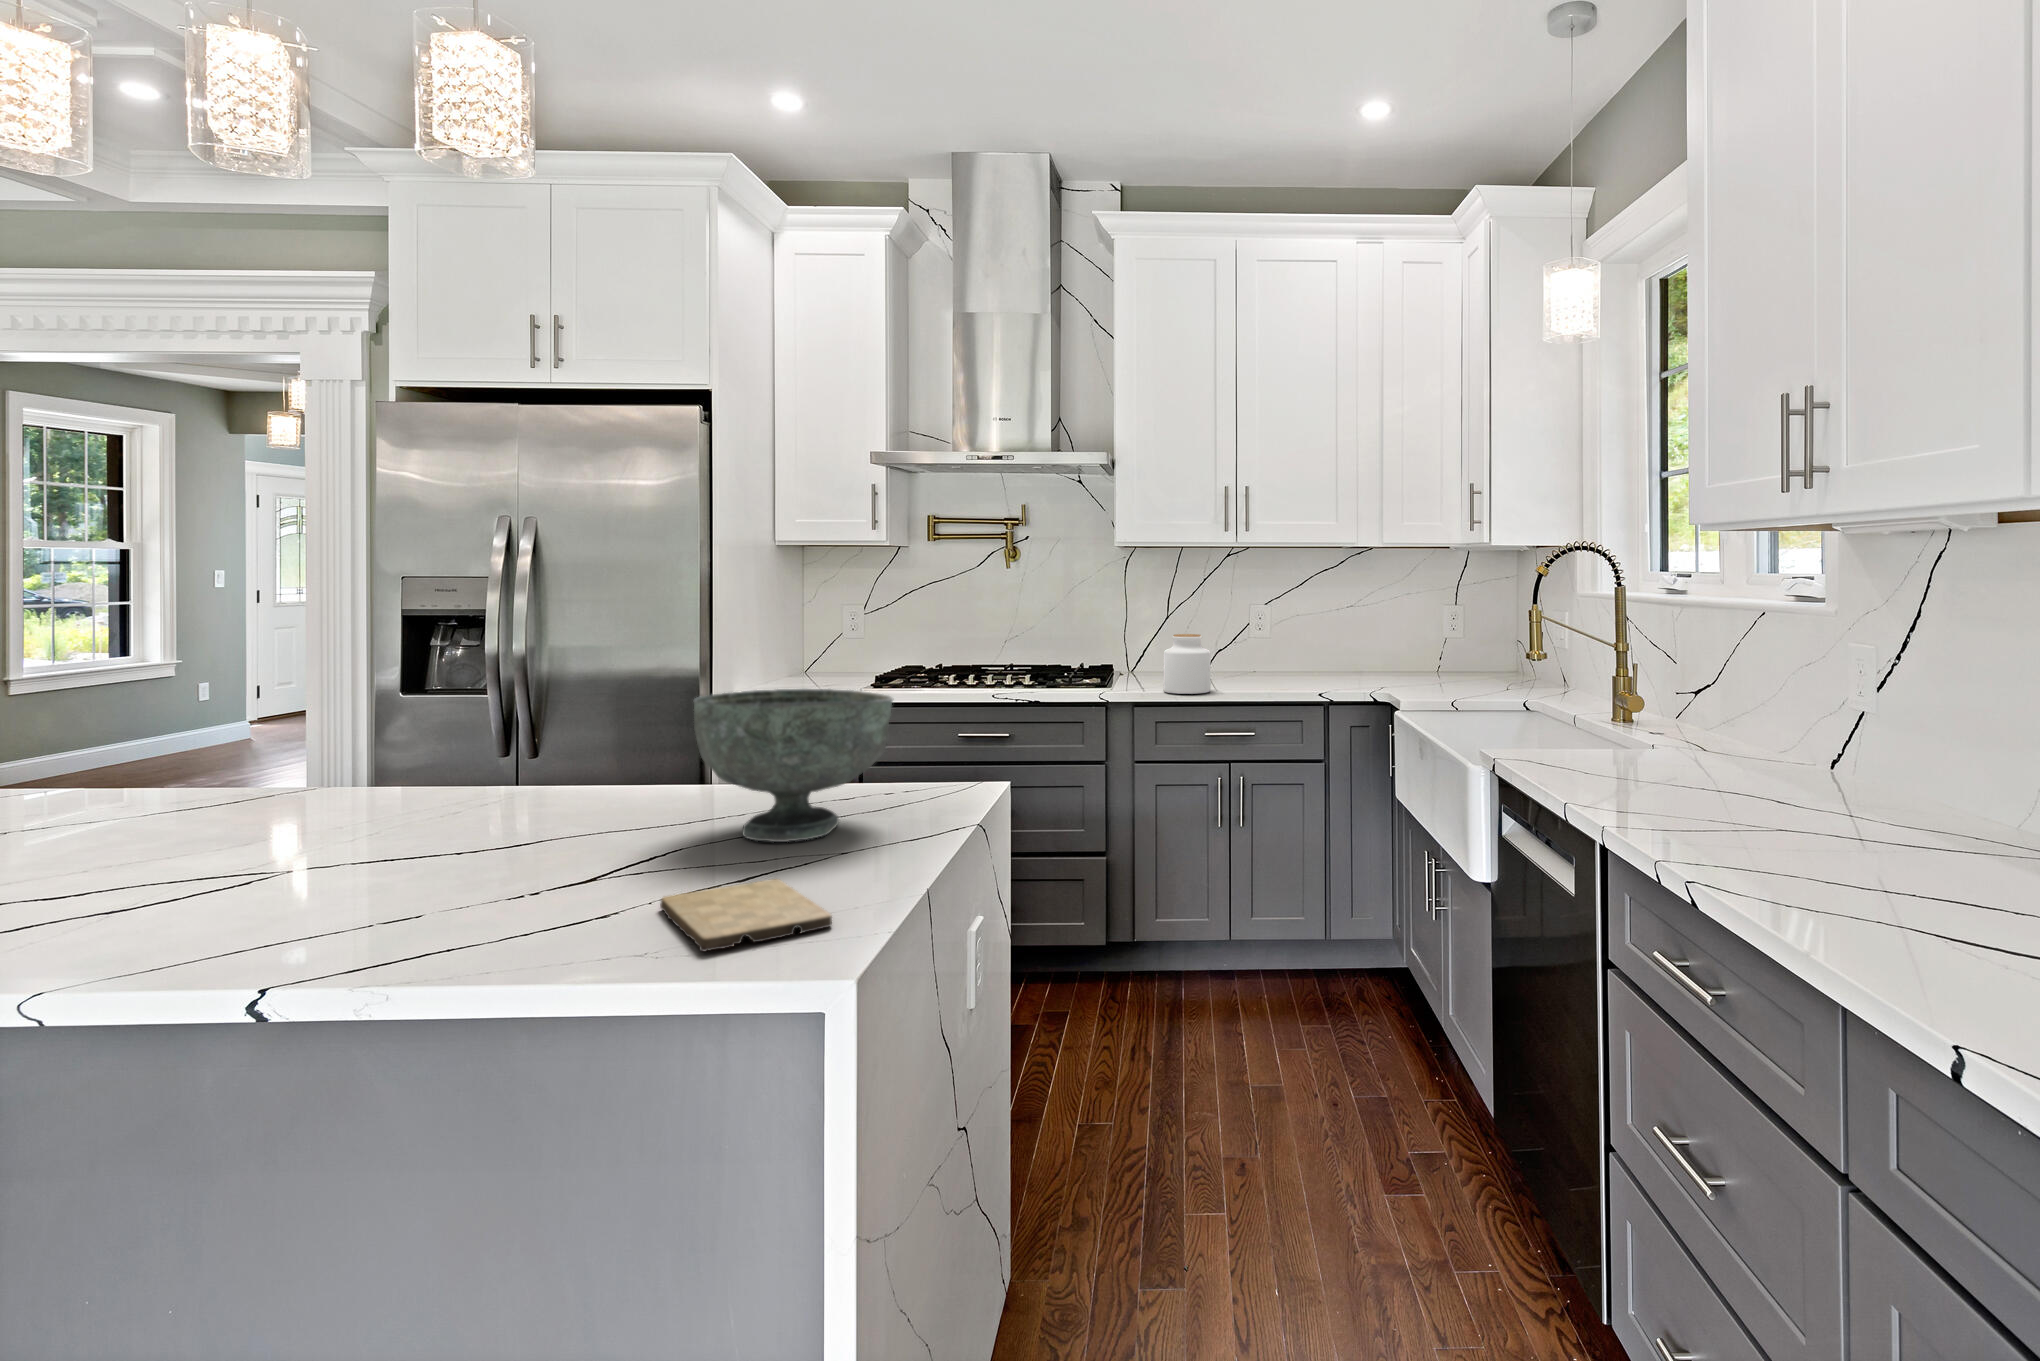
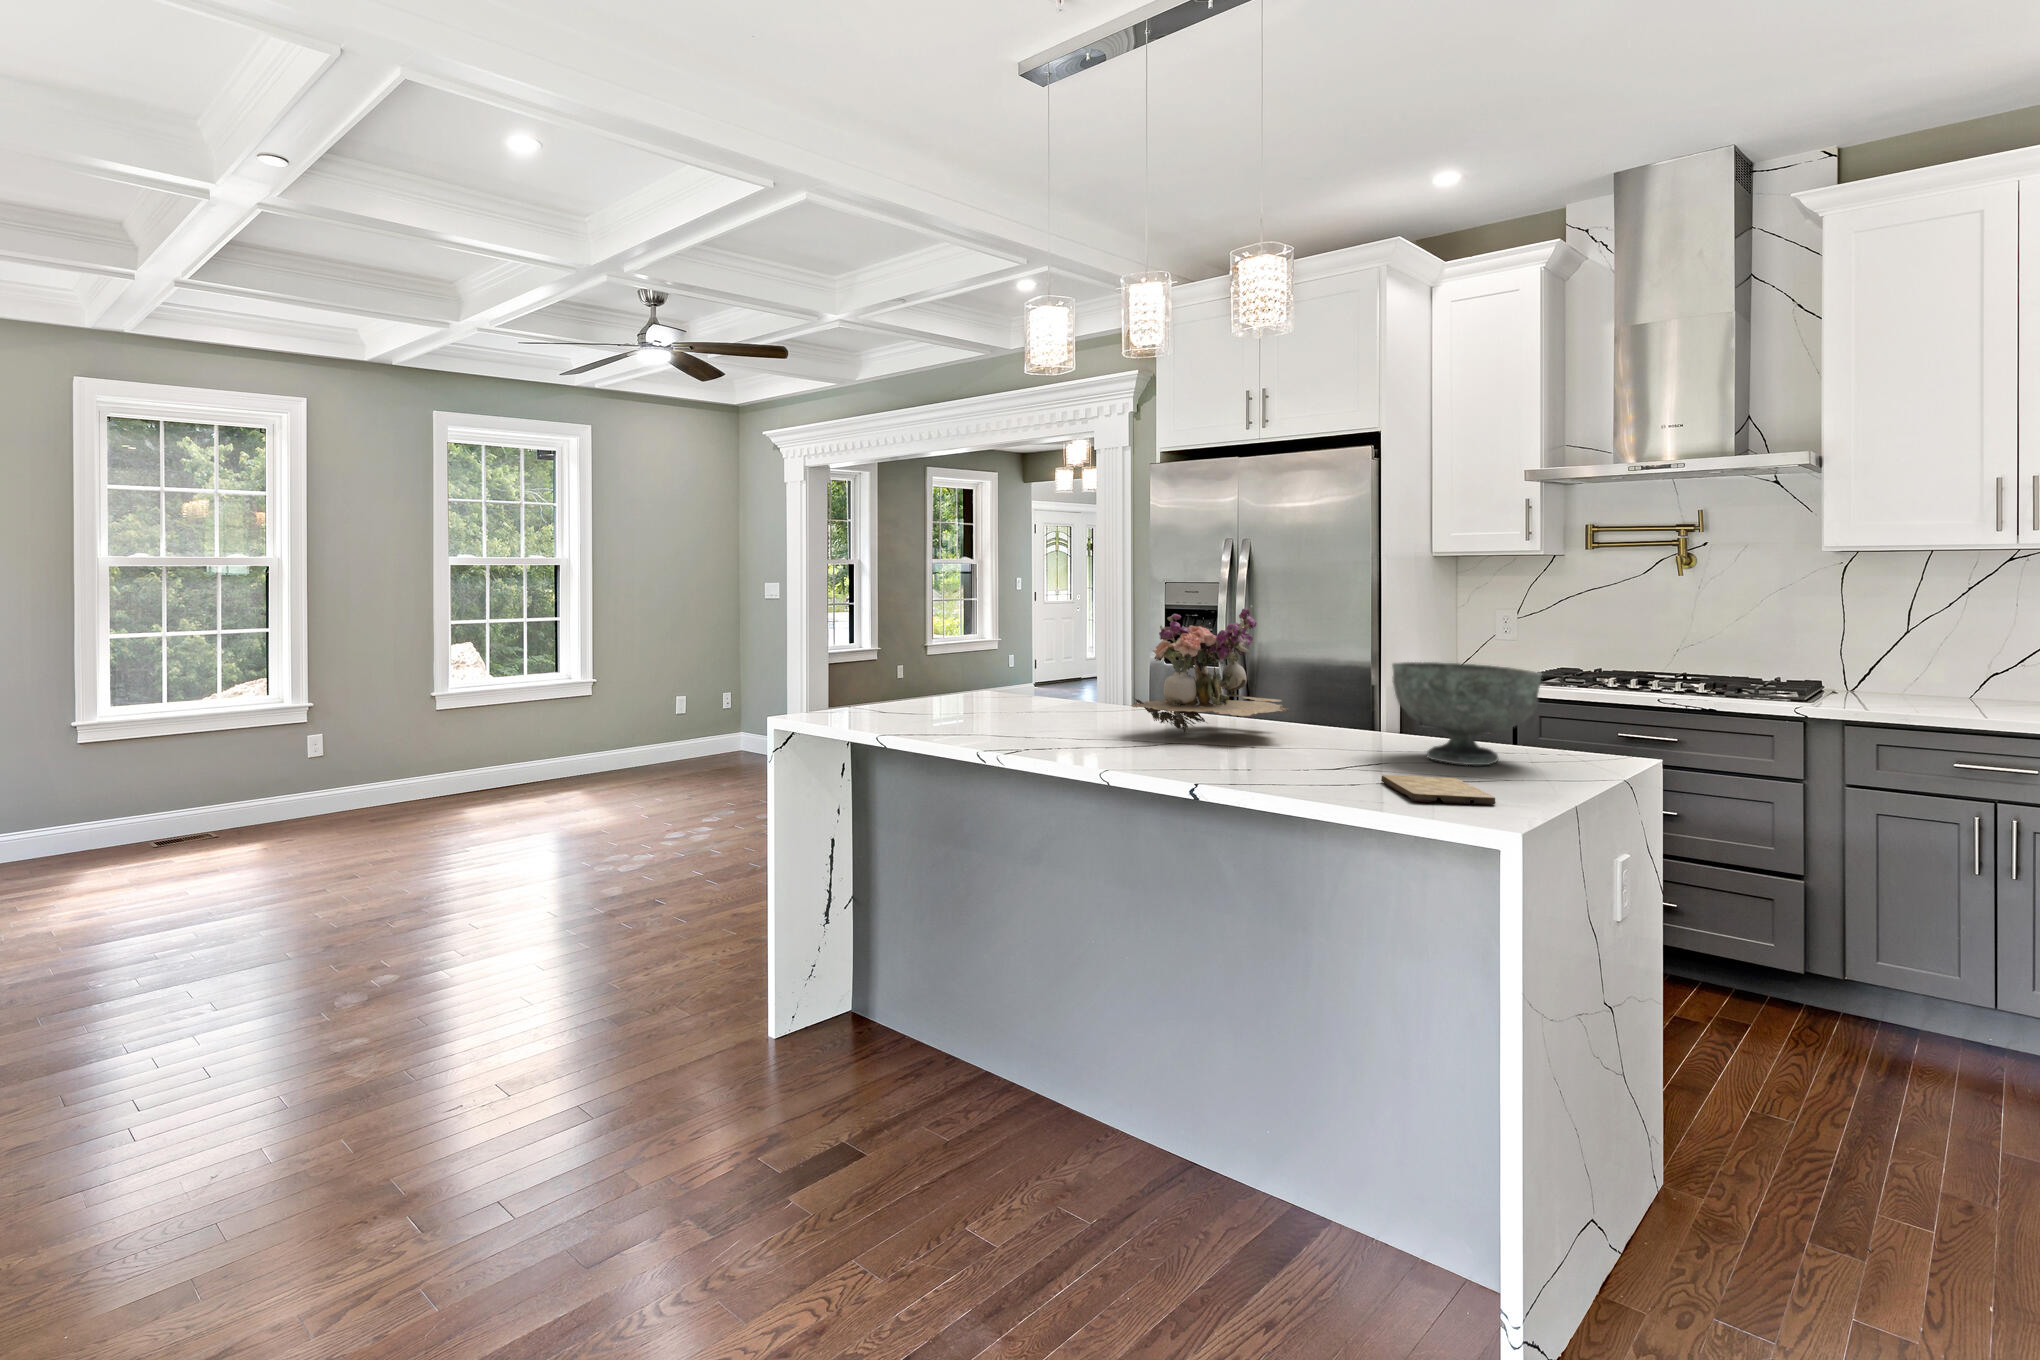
flower arrangement: none [193,614,532,850] -> present [1132,605,1290,734]
jar: present [1163,634,1211,694] -> none [1890,650,1965,718]

